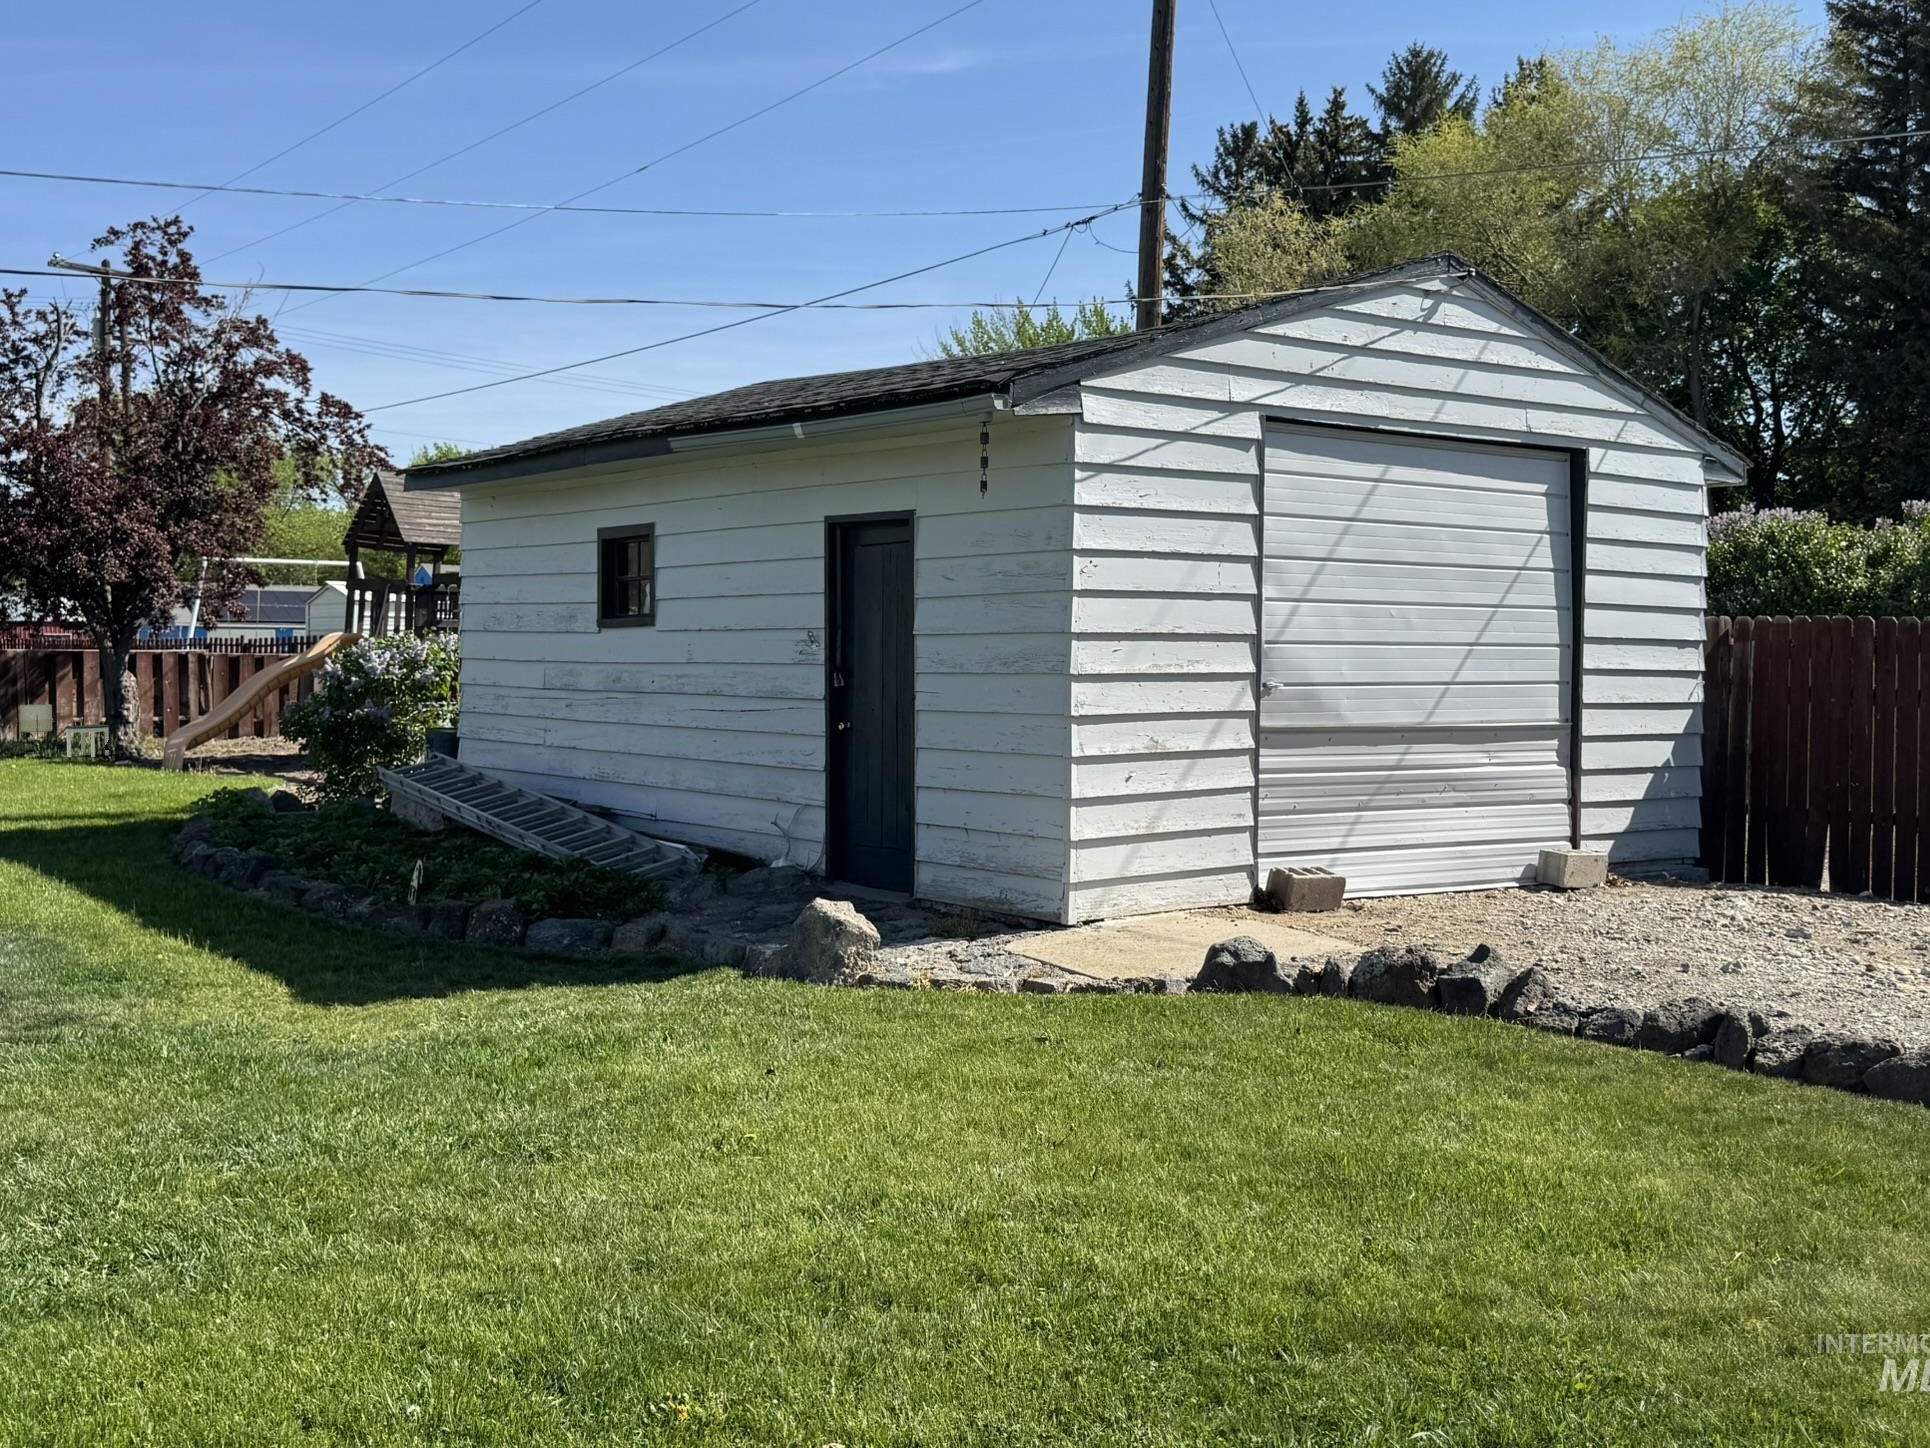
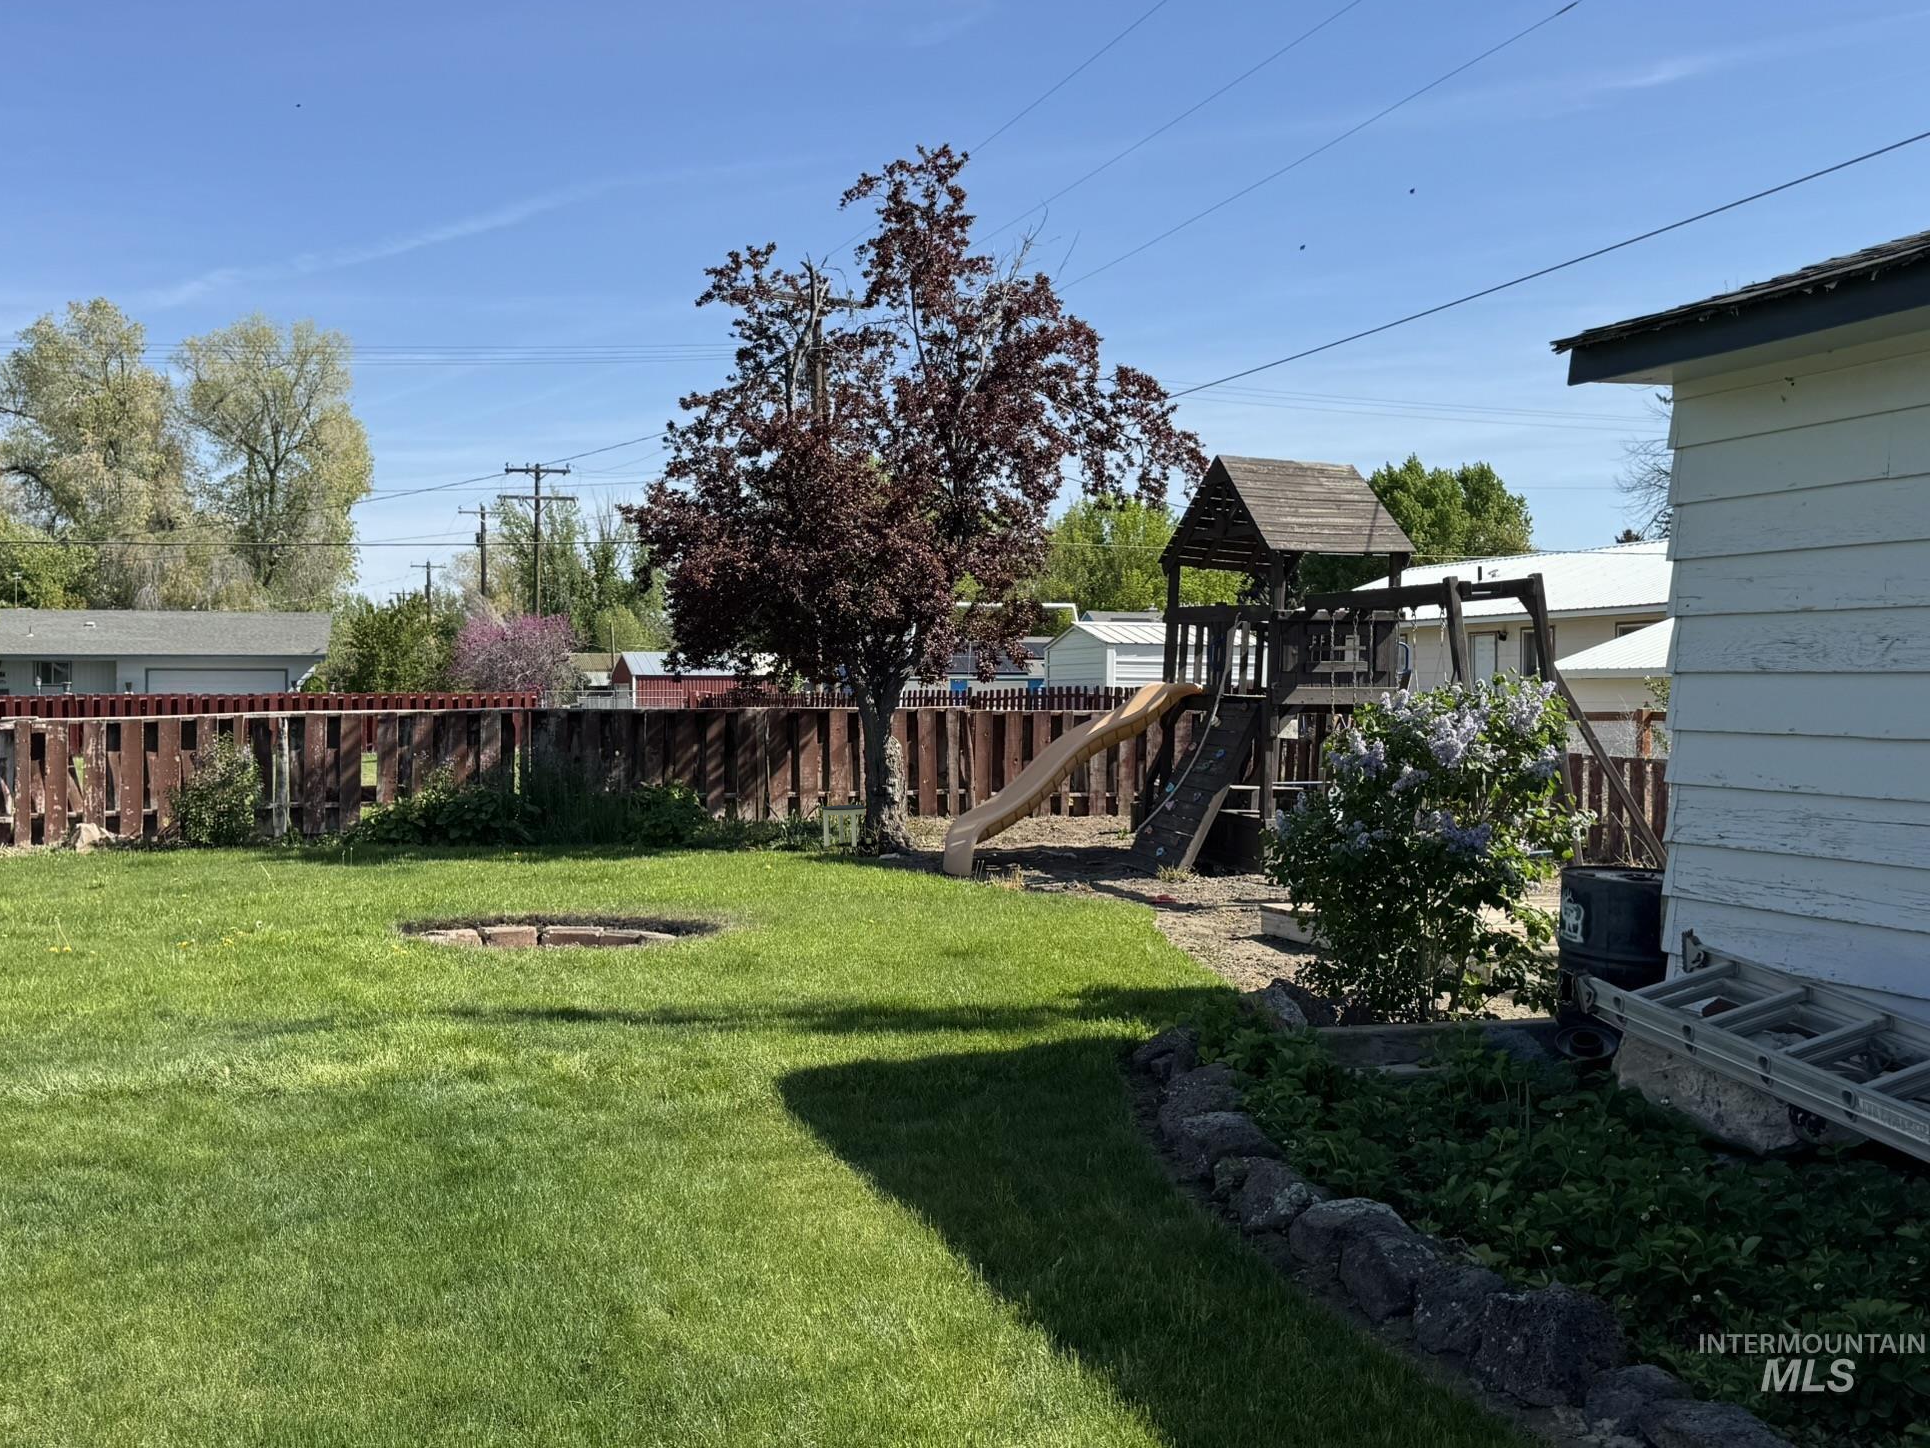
planter: present [20,704,52,743] -> none [763,776,797,823]

